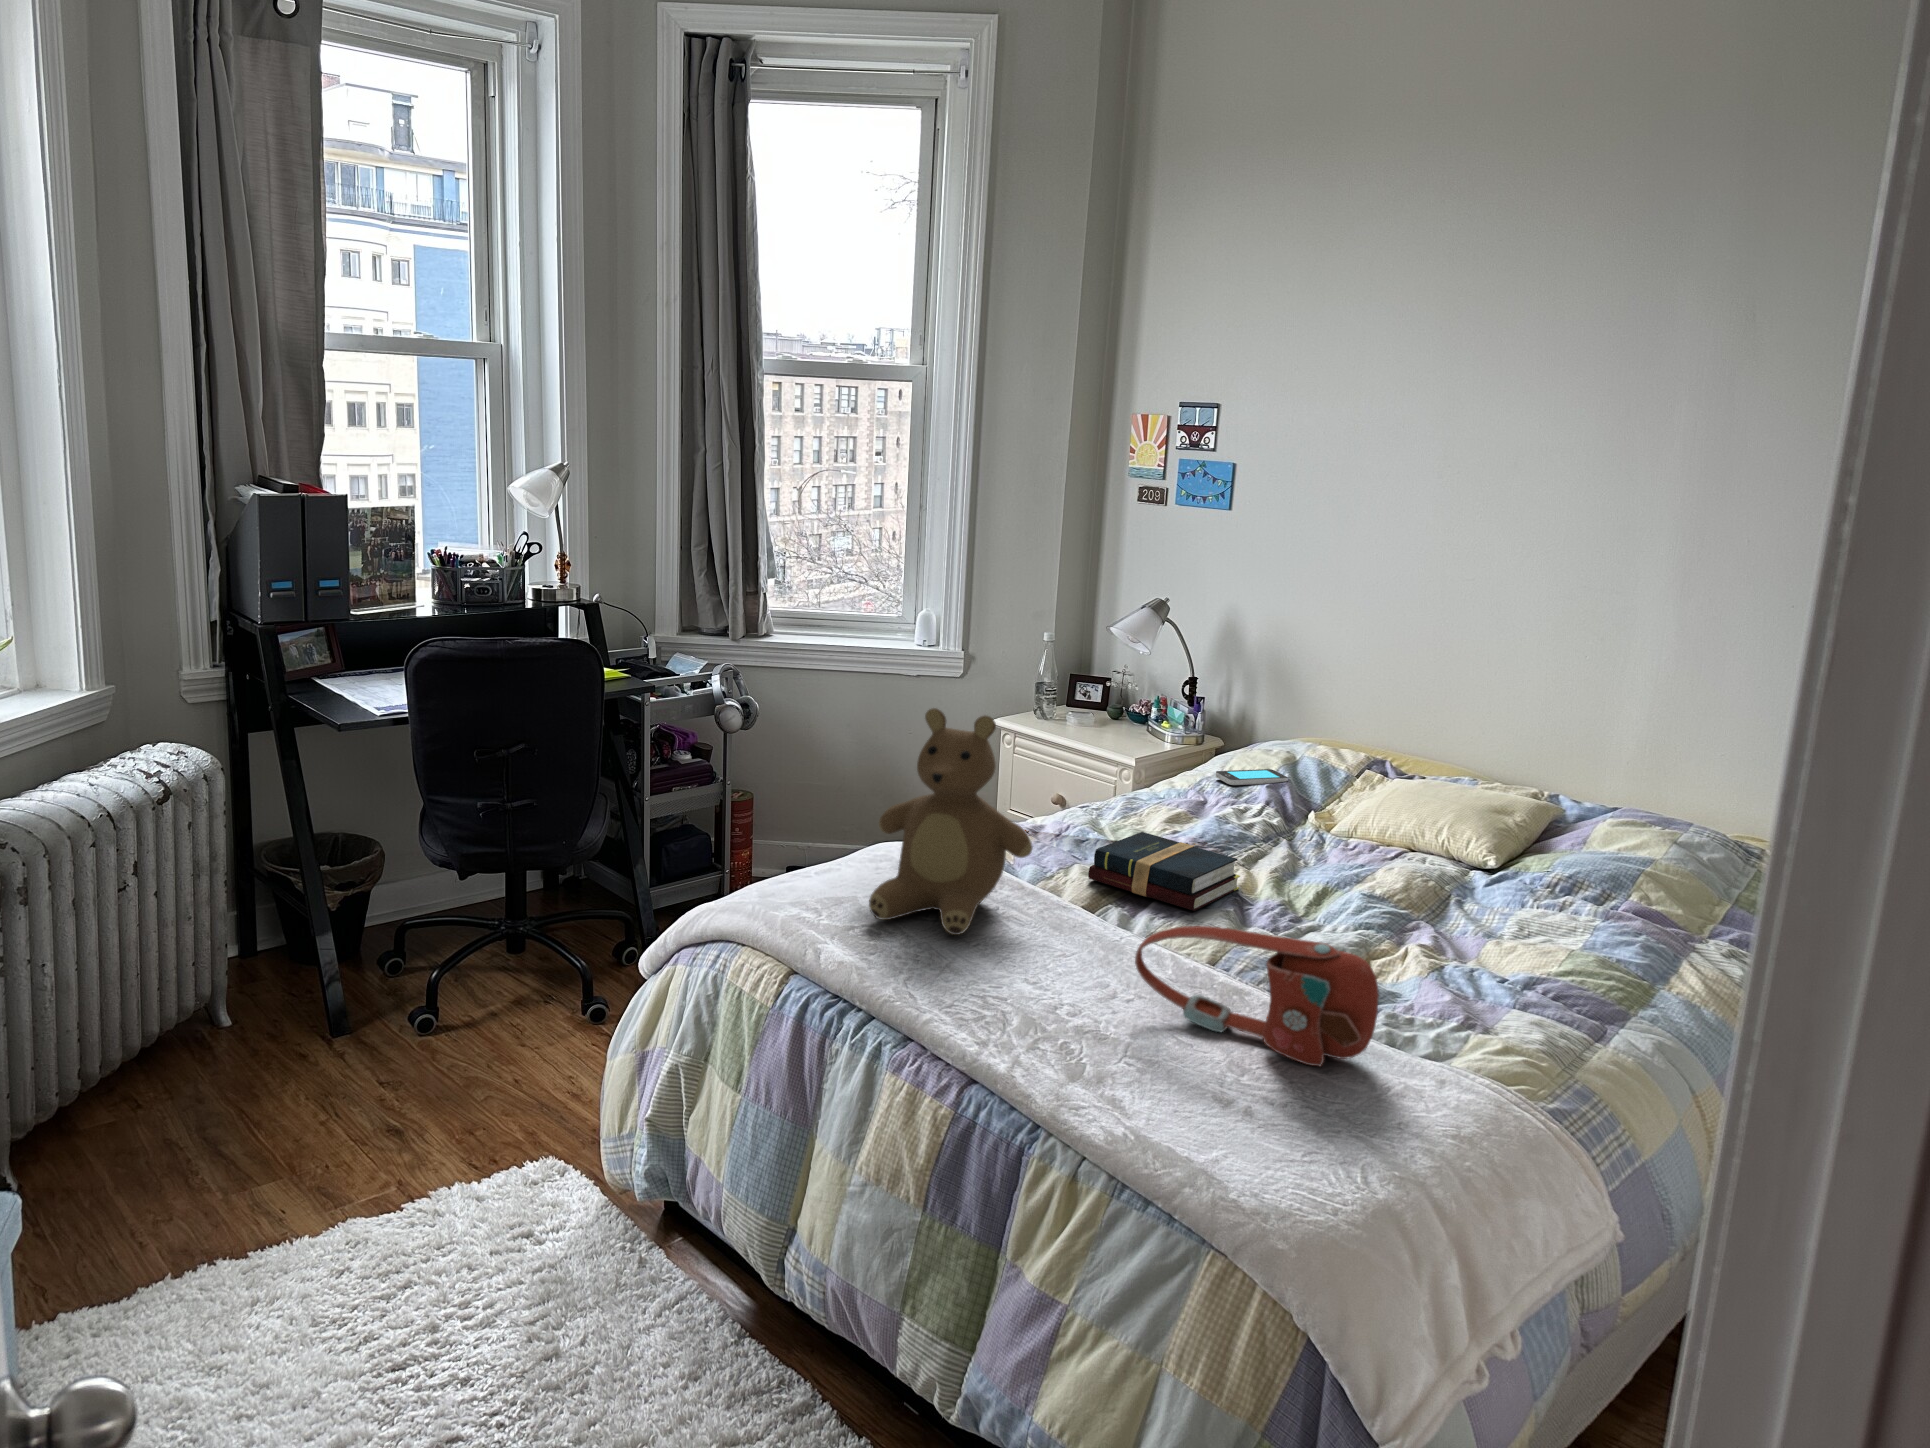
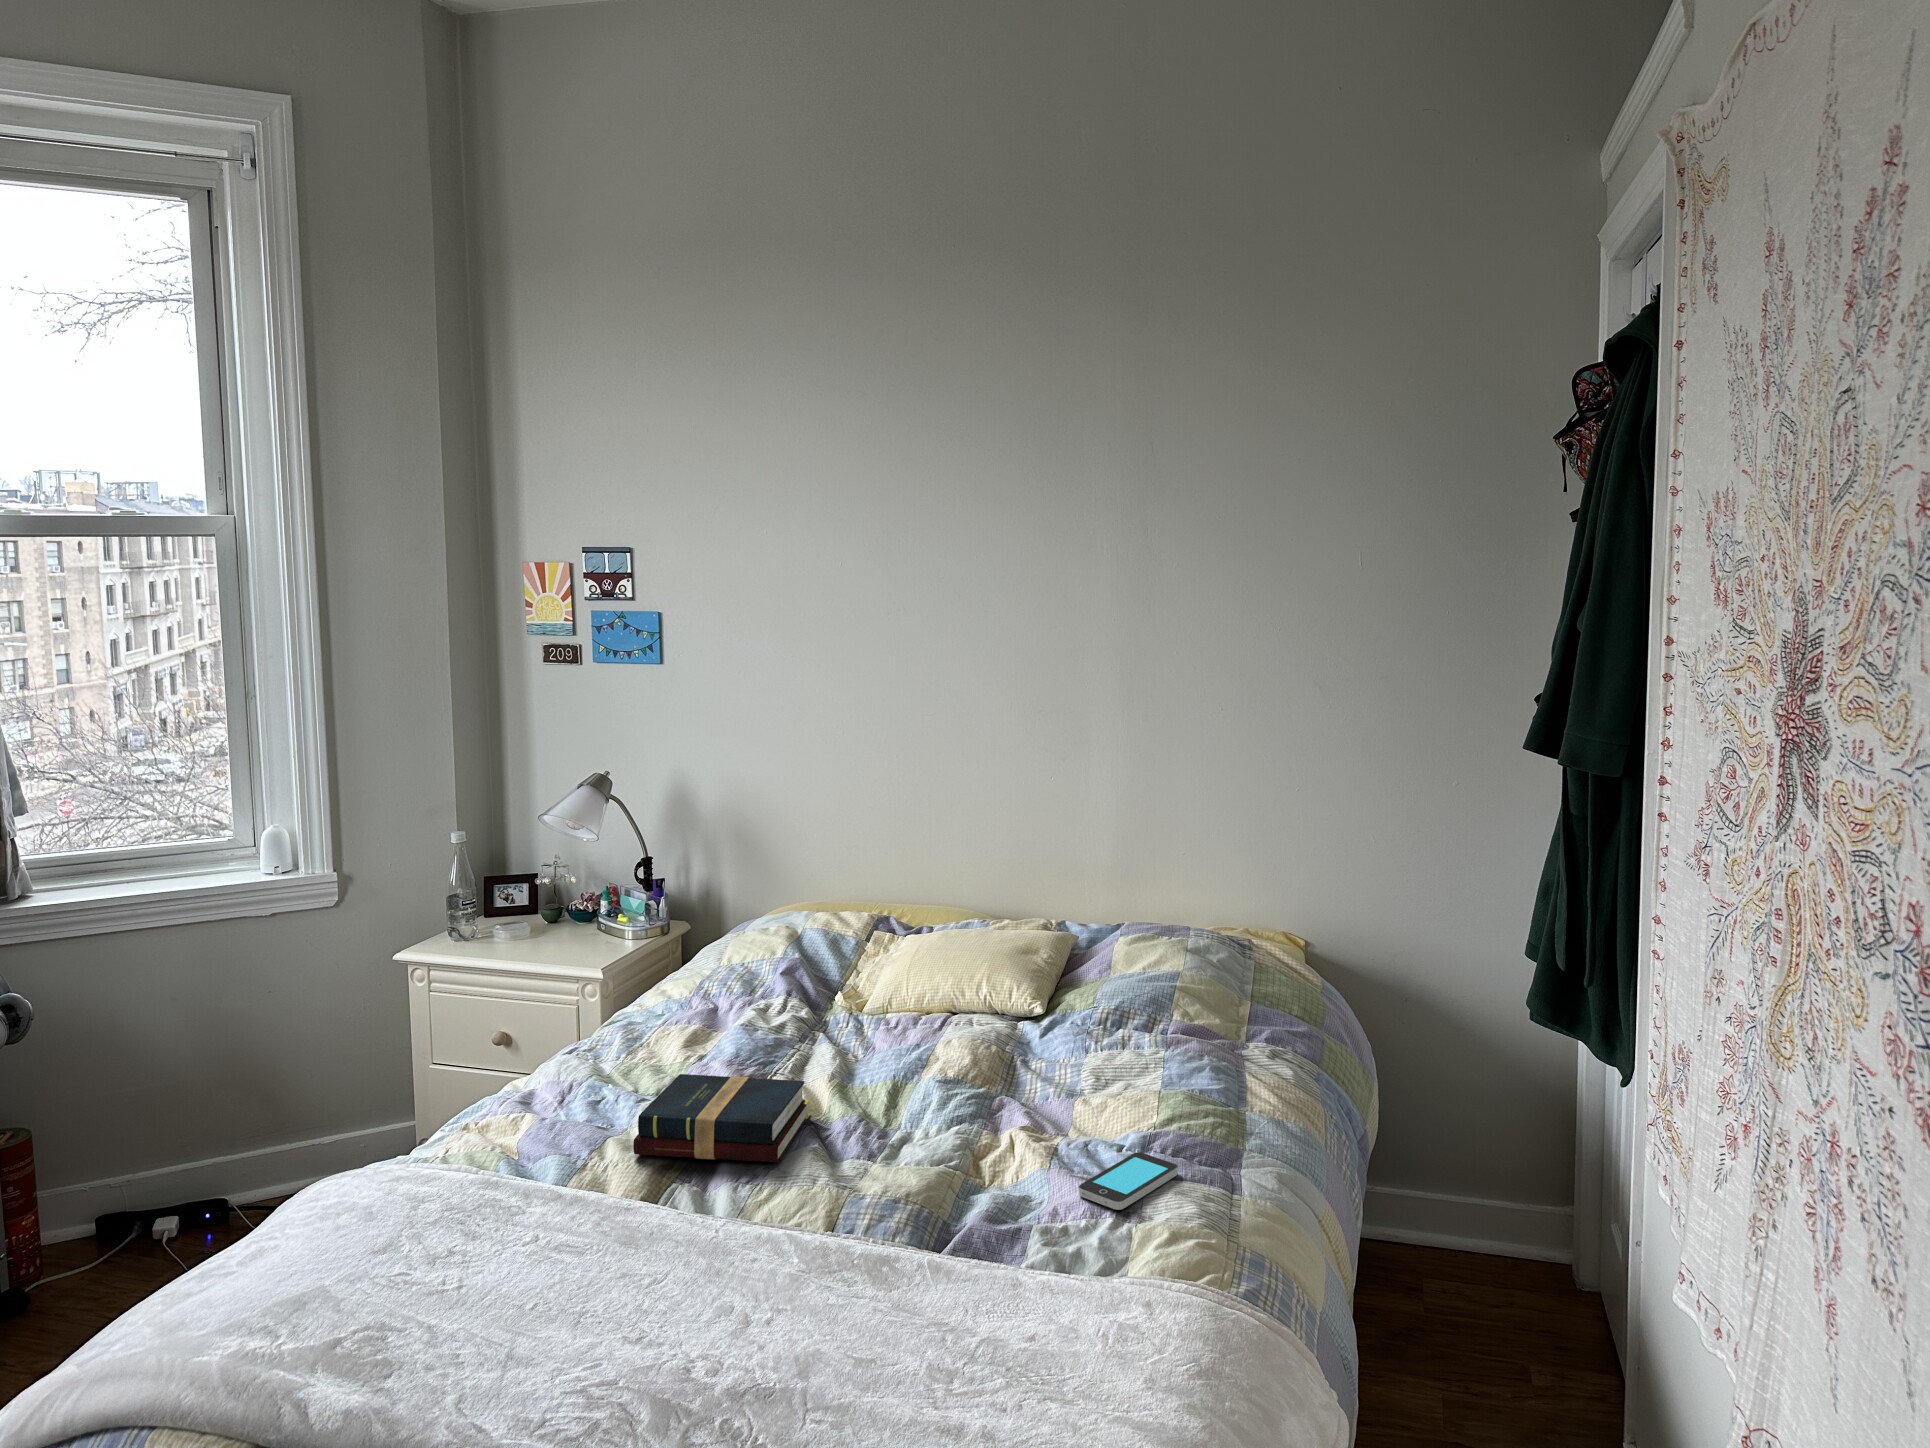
teddy bear: present [869,708,1033,935] -> none [344,989,579,1312]
smartphone: present [1216,769,1287,785] -> present [1079,1152,1178,1210]
handbag: present [1135,926,1379,1066] -> none [774,1186,1070,1338]

